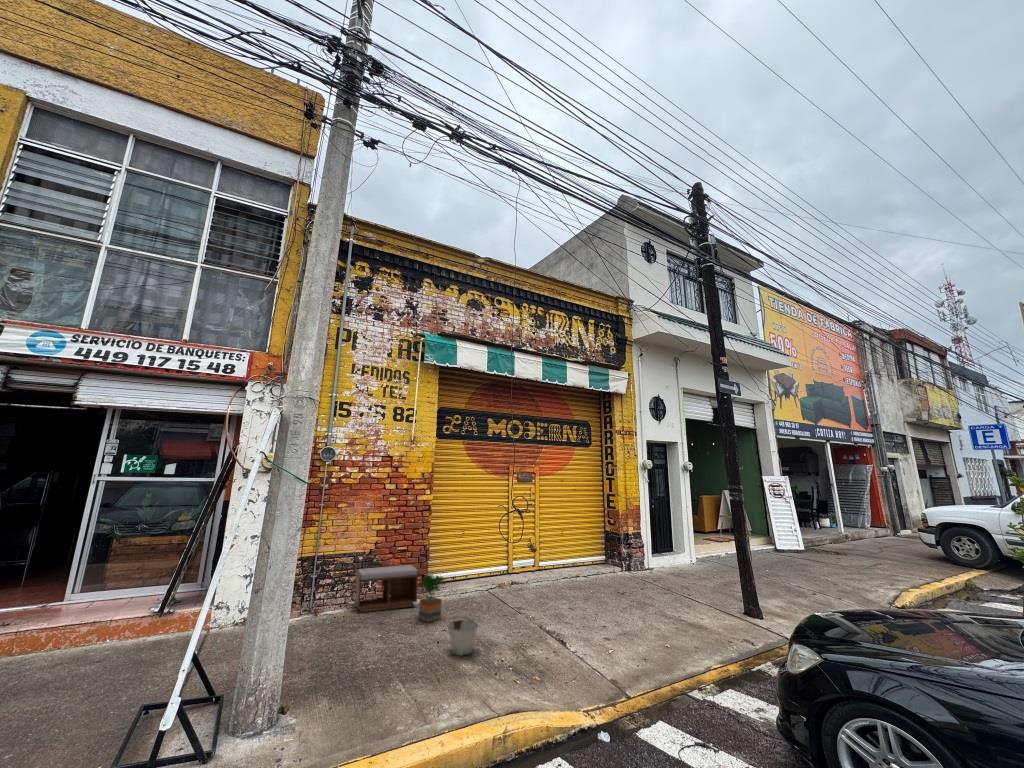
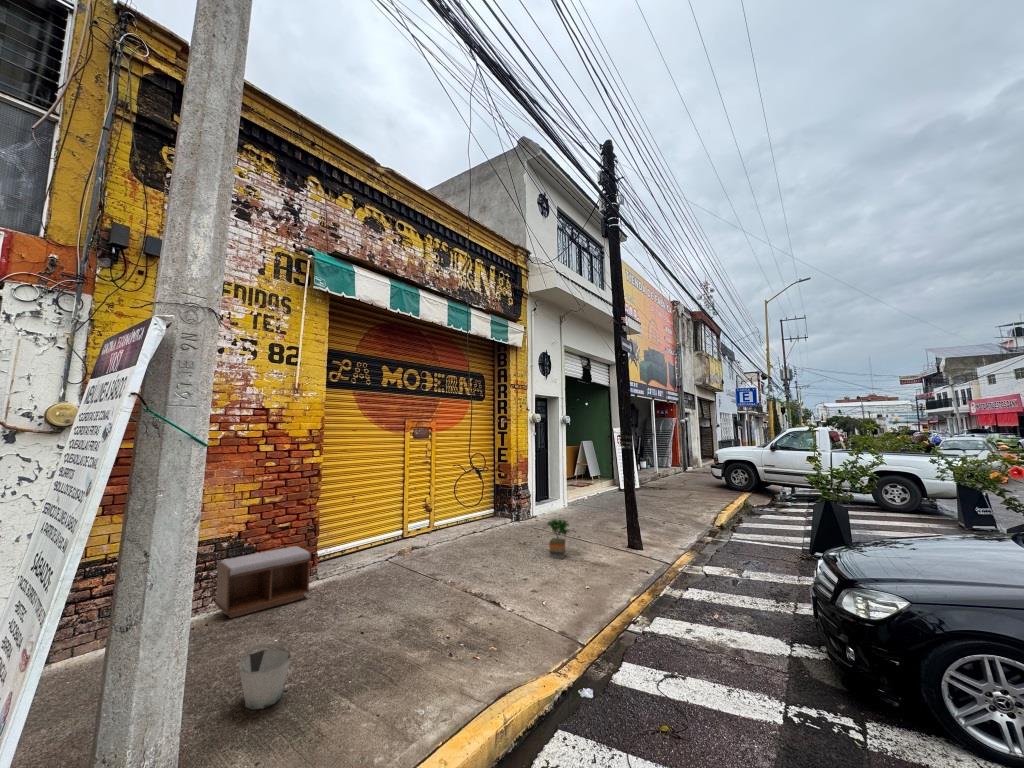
potted tree: present [419,575,446,622] -> present [548,520,569,559]
bucket: present [448,616,477,656] -> present [239,644,290,710]

